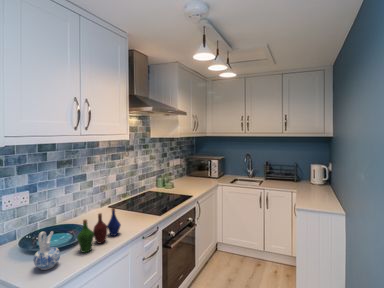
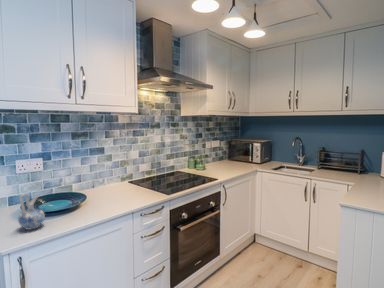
bottle: present [77,208,121,253] -> none [66,180,118,220]

